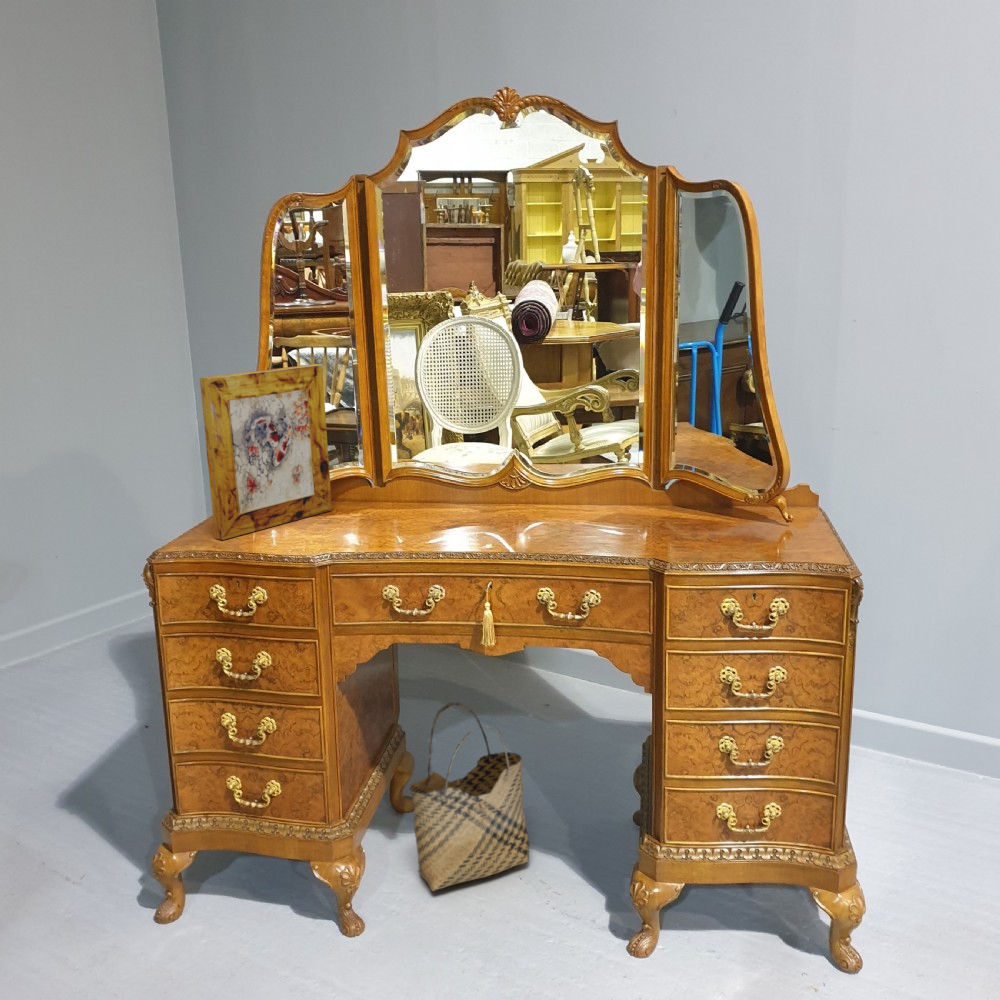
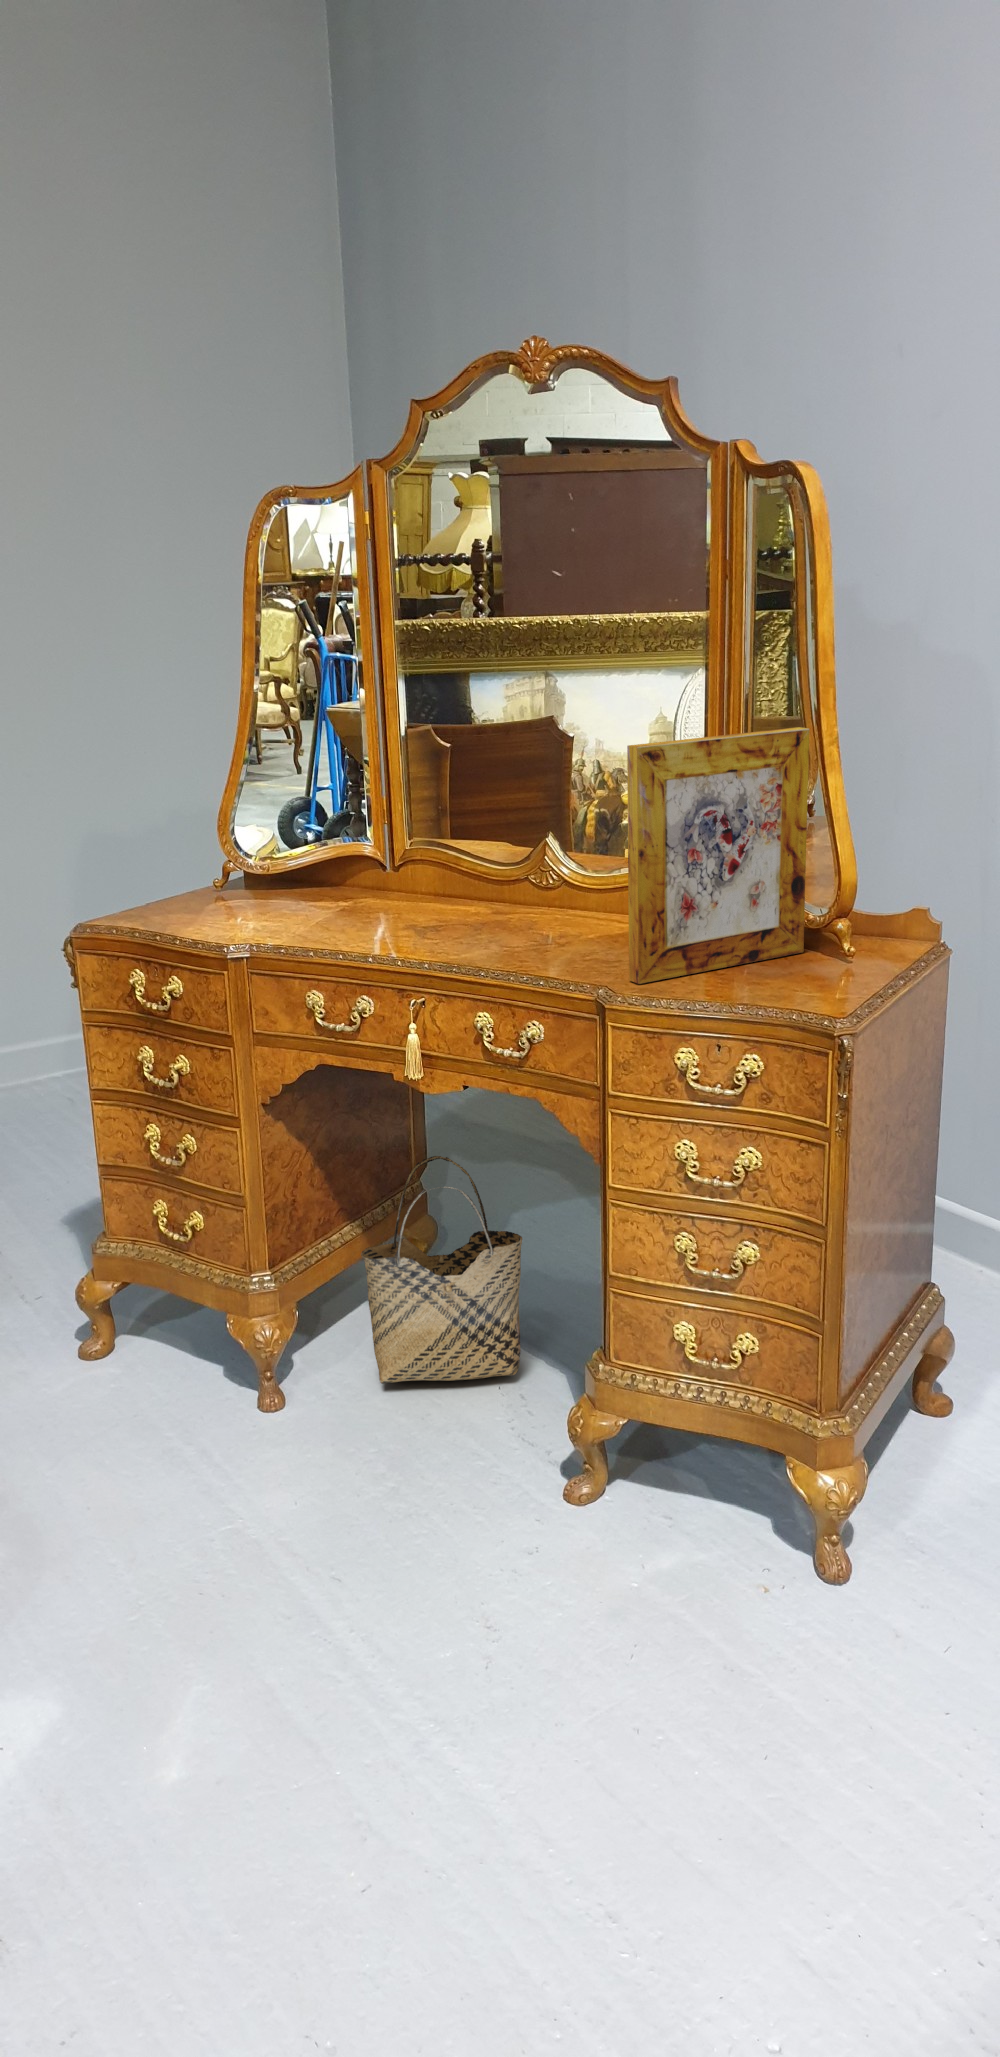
picture frame: present [200,364,332,540] -> present [627,727,809,984]

